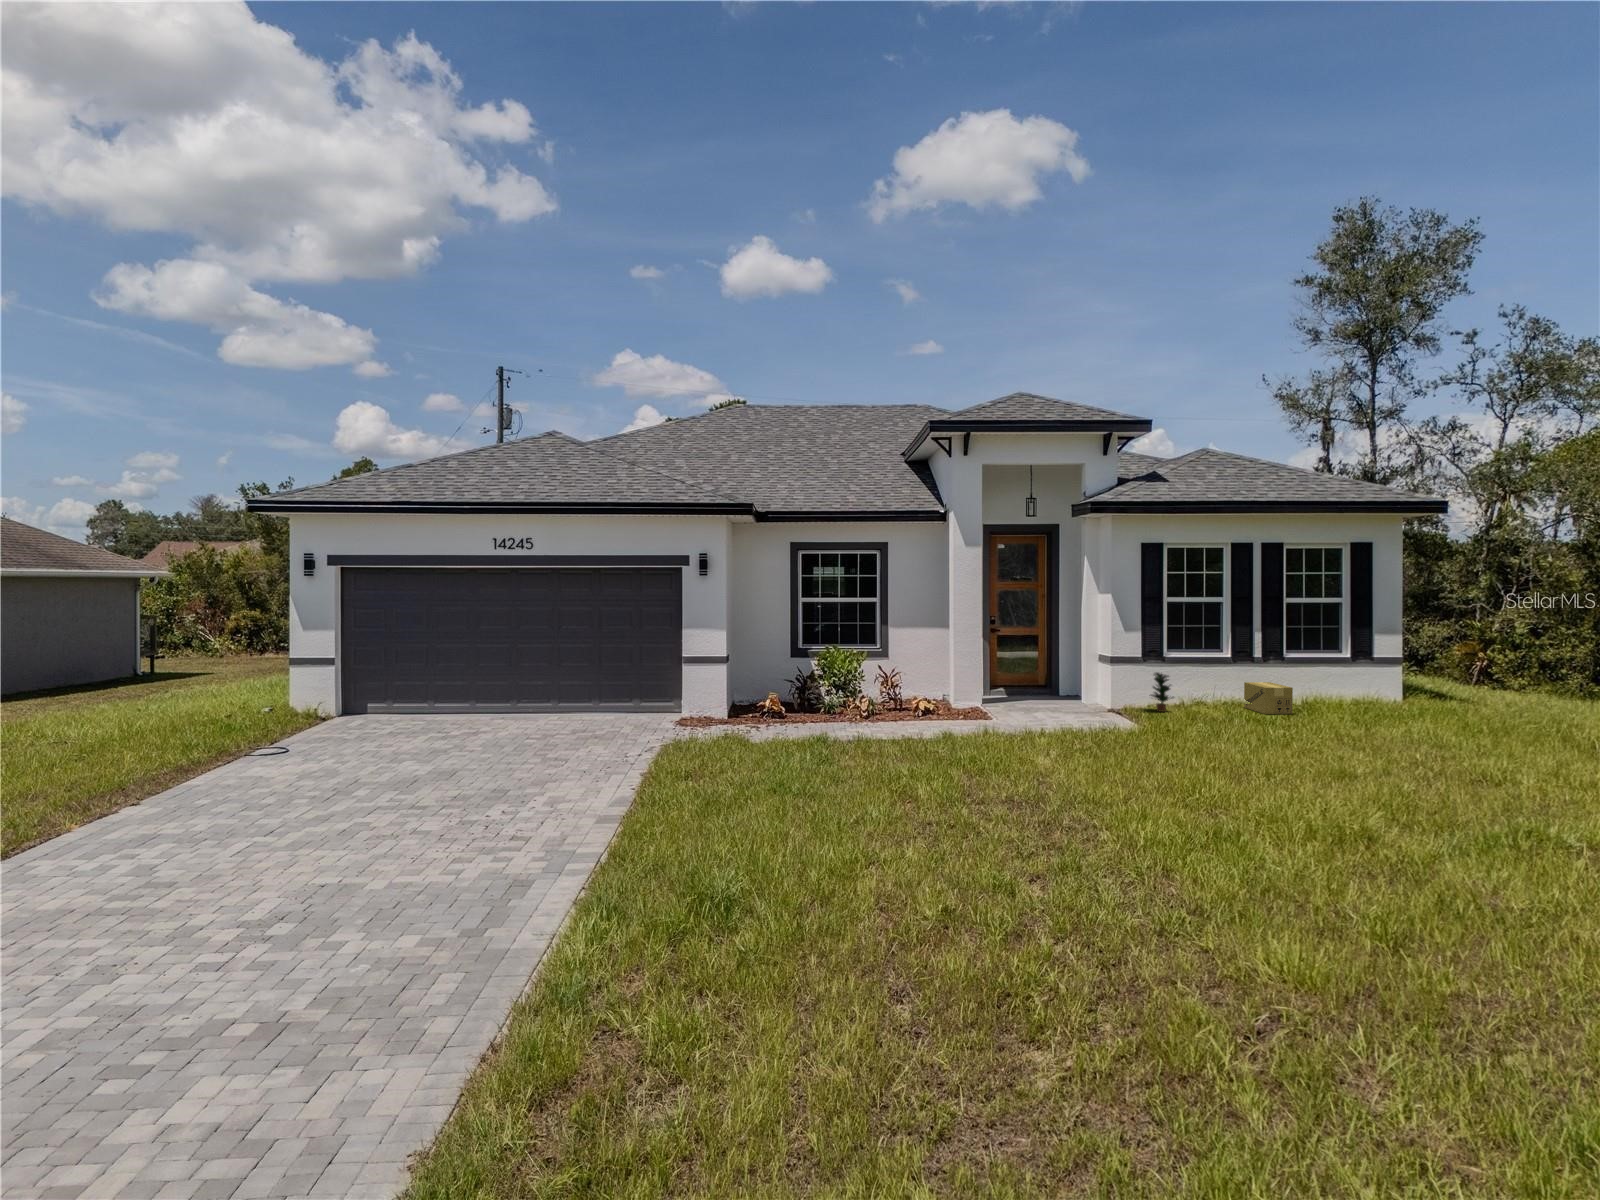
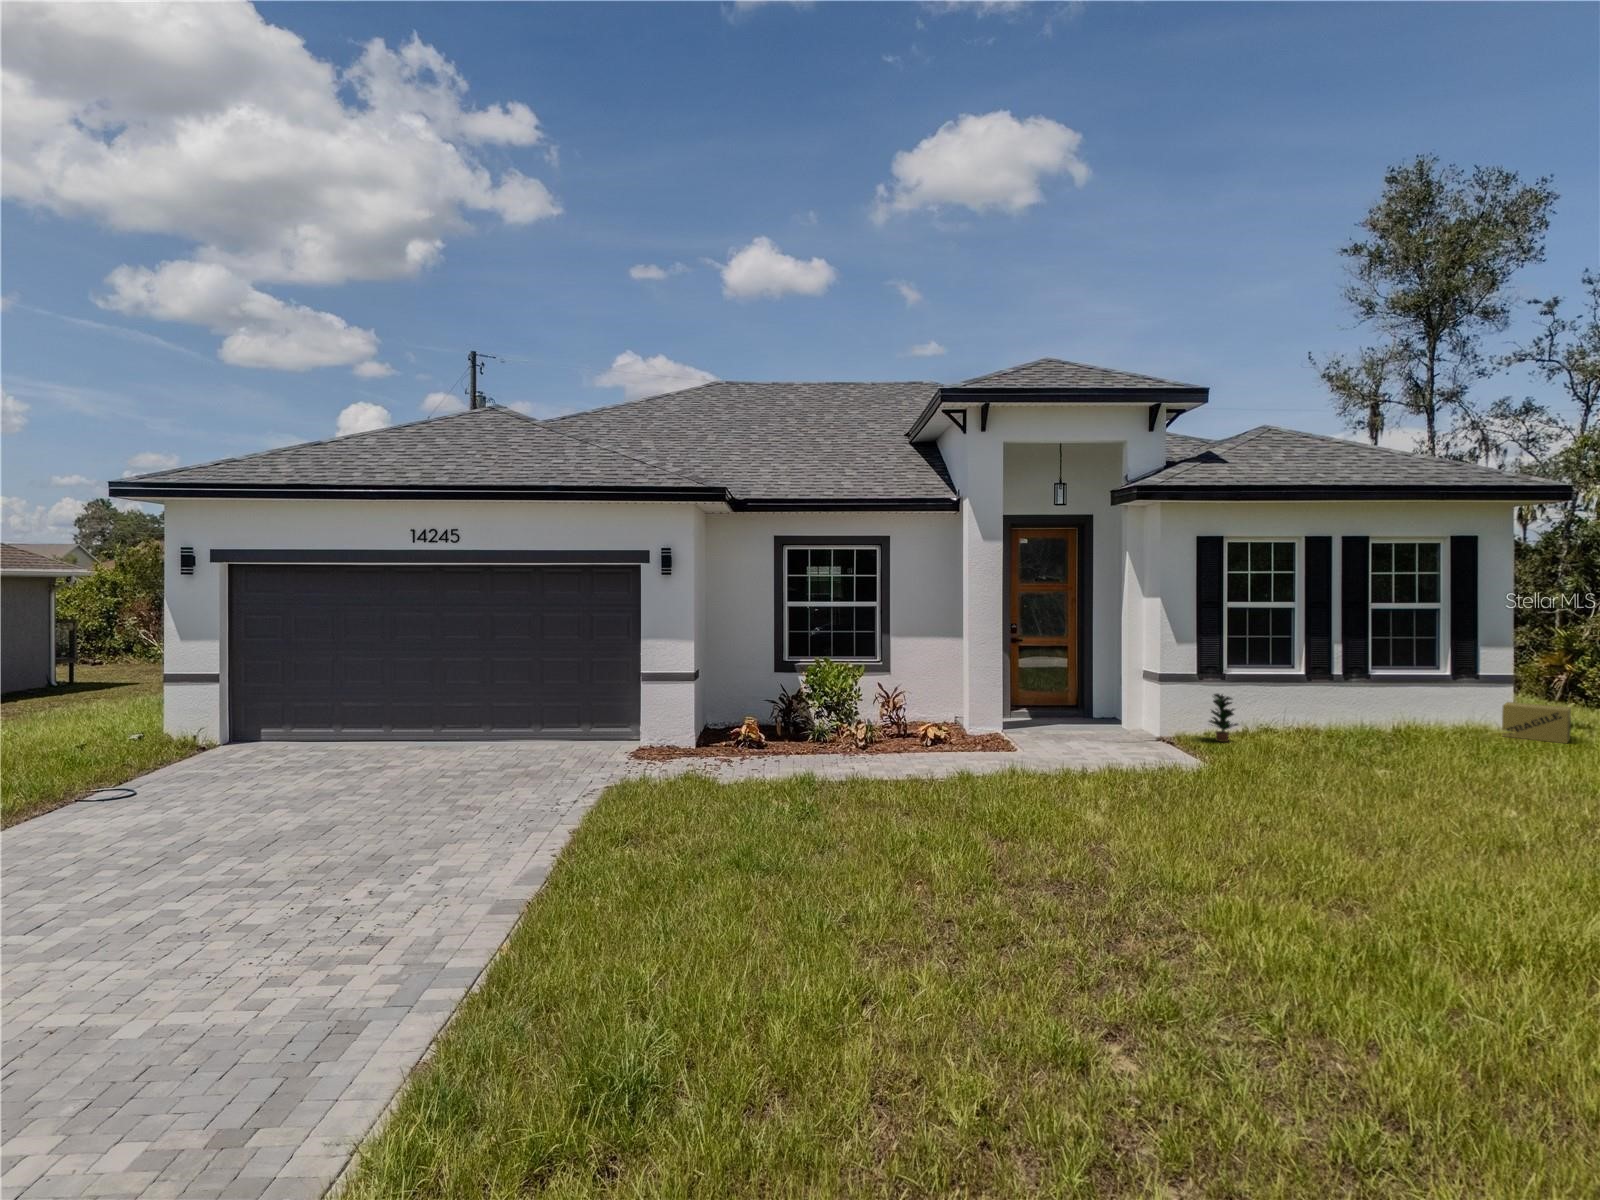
cardboard box: present [1244,682,1293,714] -> present [1502,702,1571,743]

